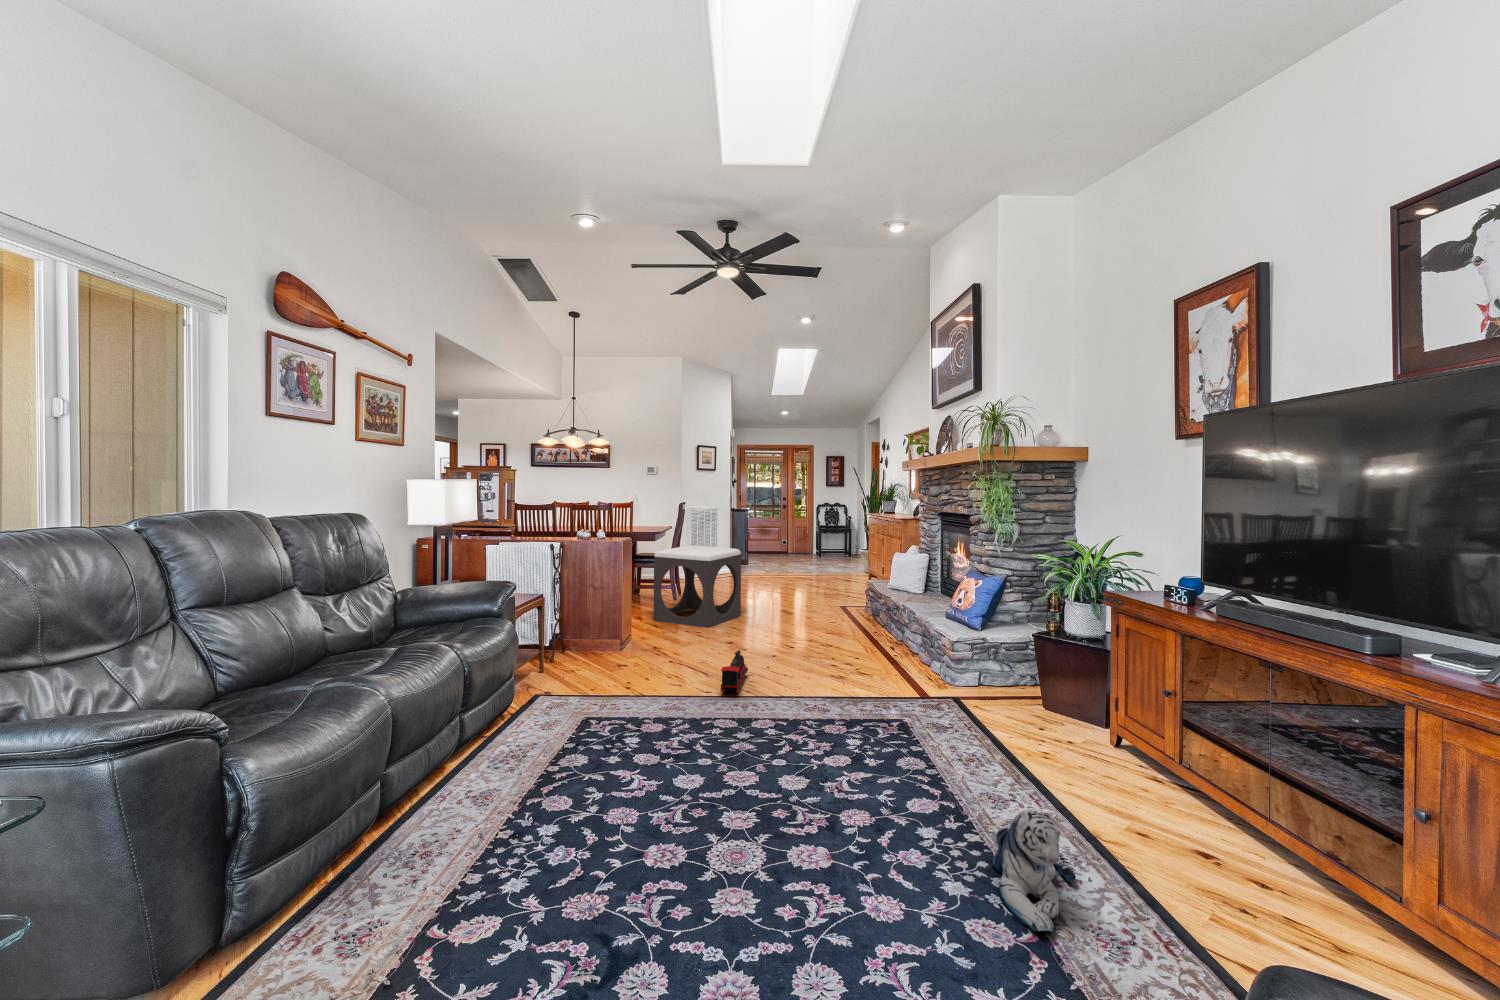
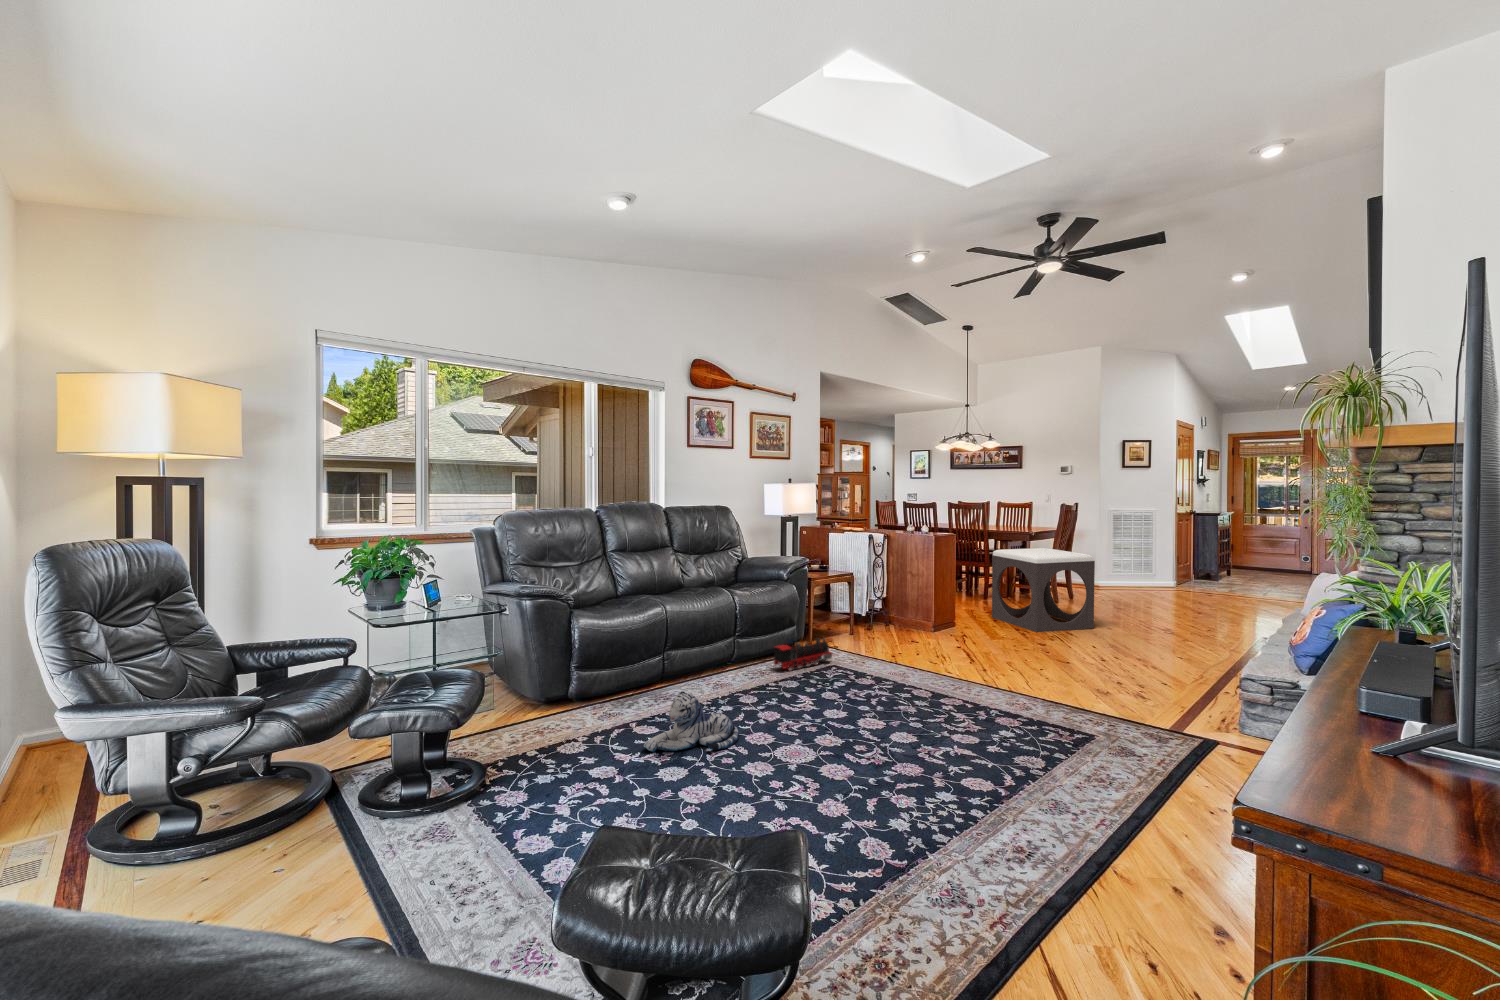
toy train: present [720,650,748,693] -> present [774,638,832,671]
plush toy: present [991,811,1076,932] -> present [644,691,740,752]

